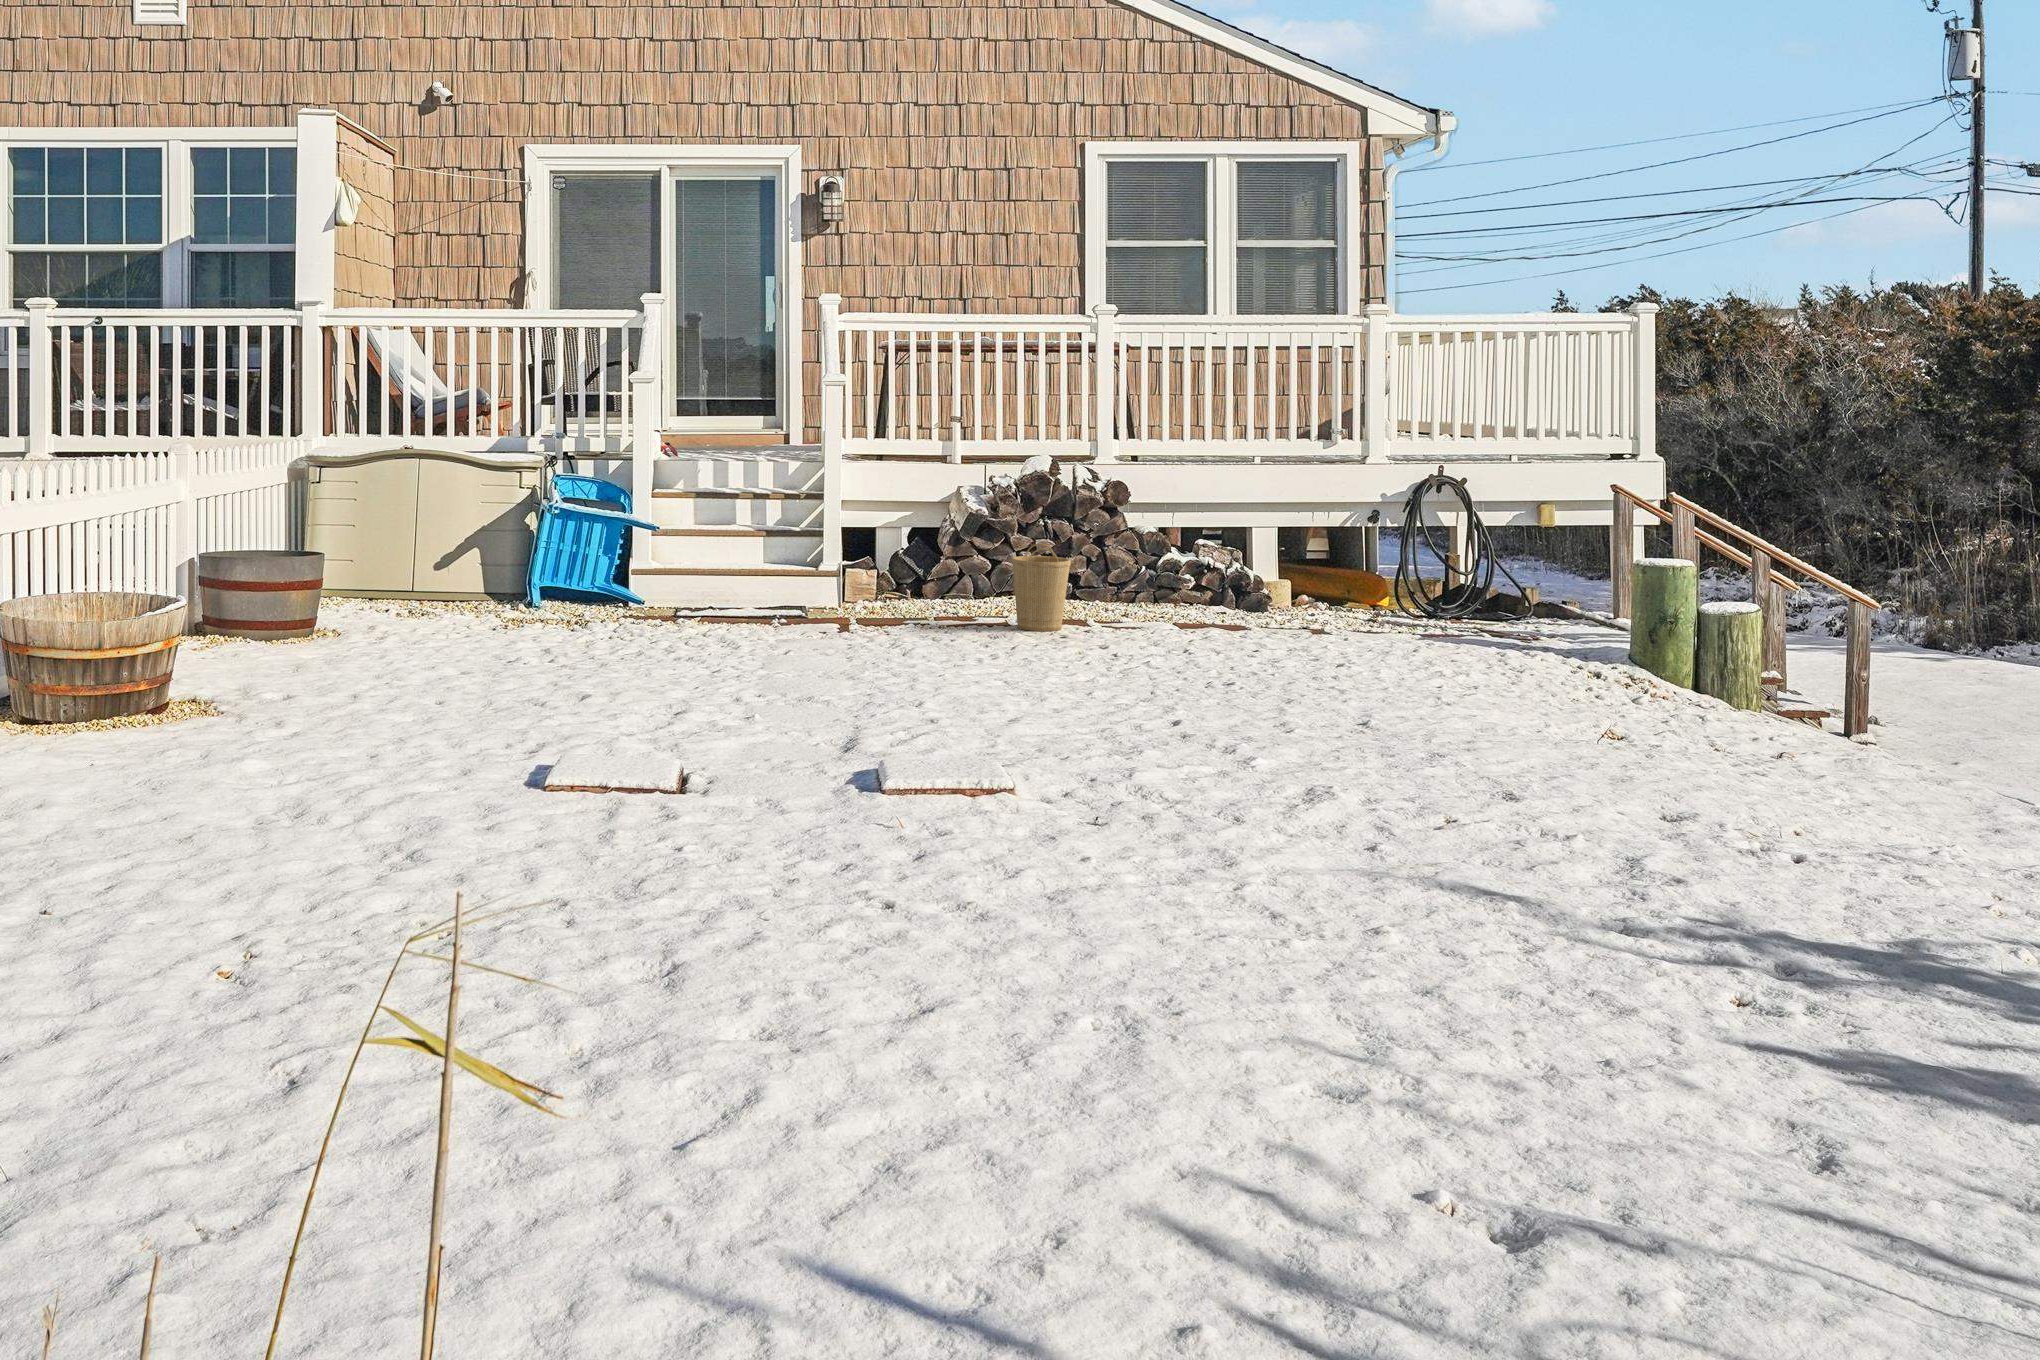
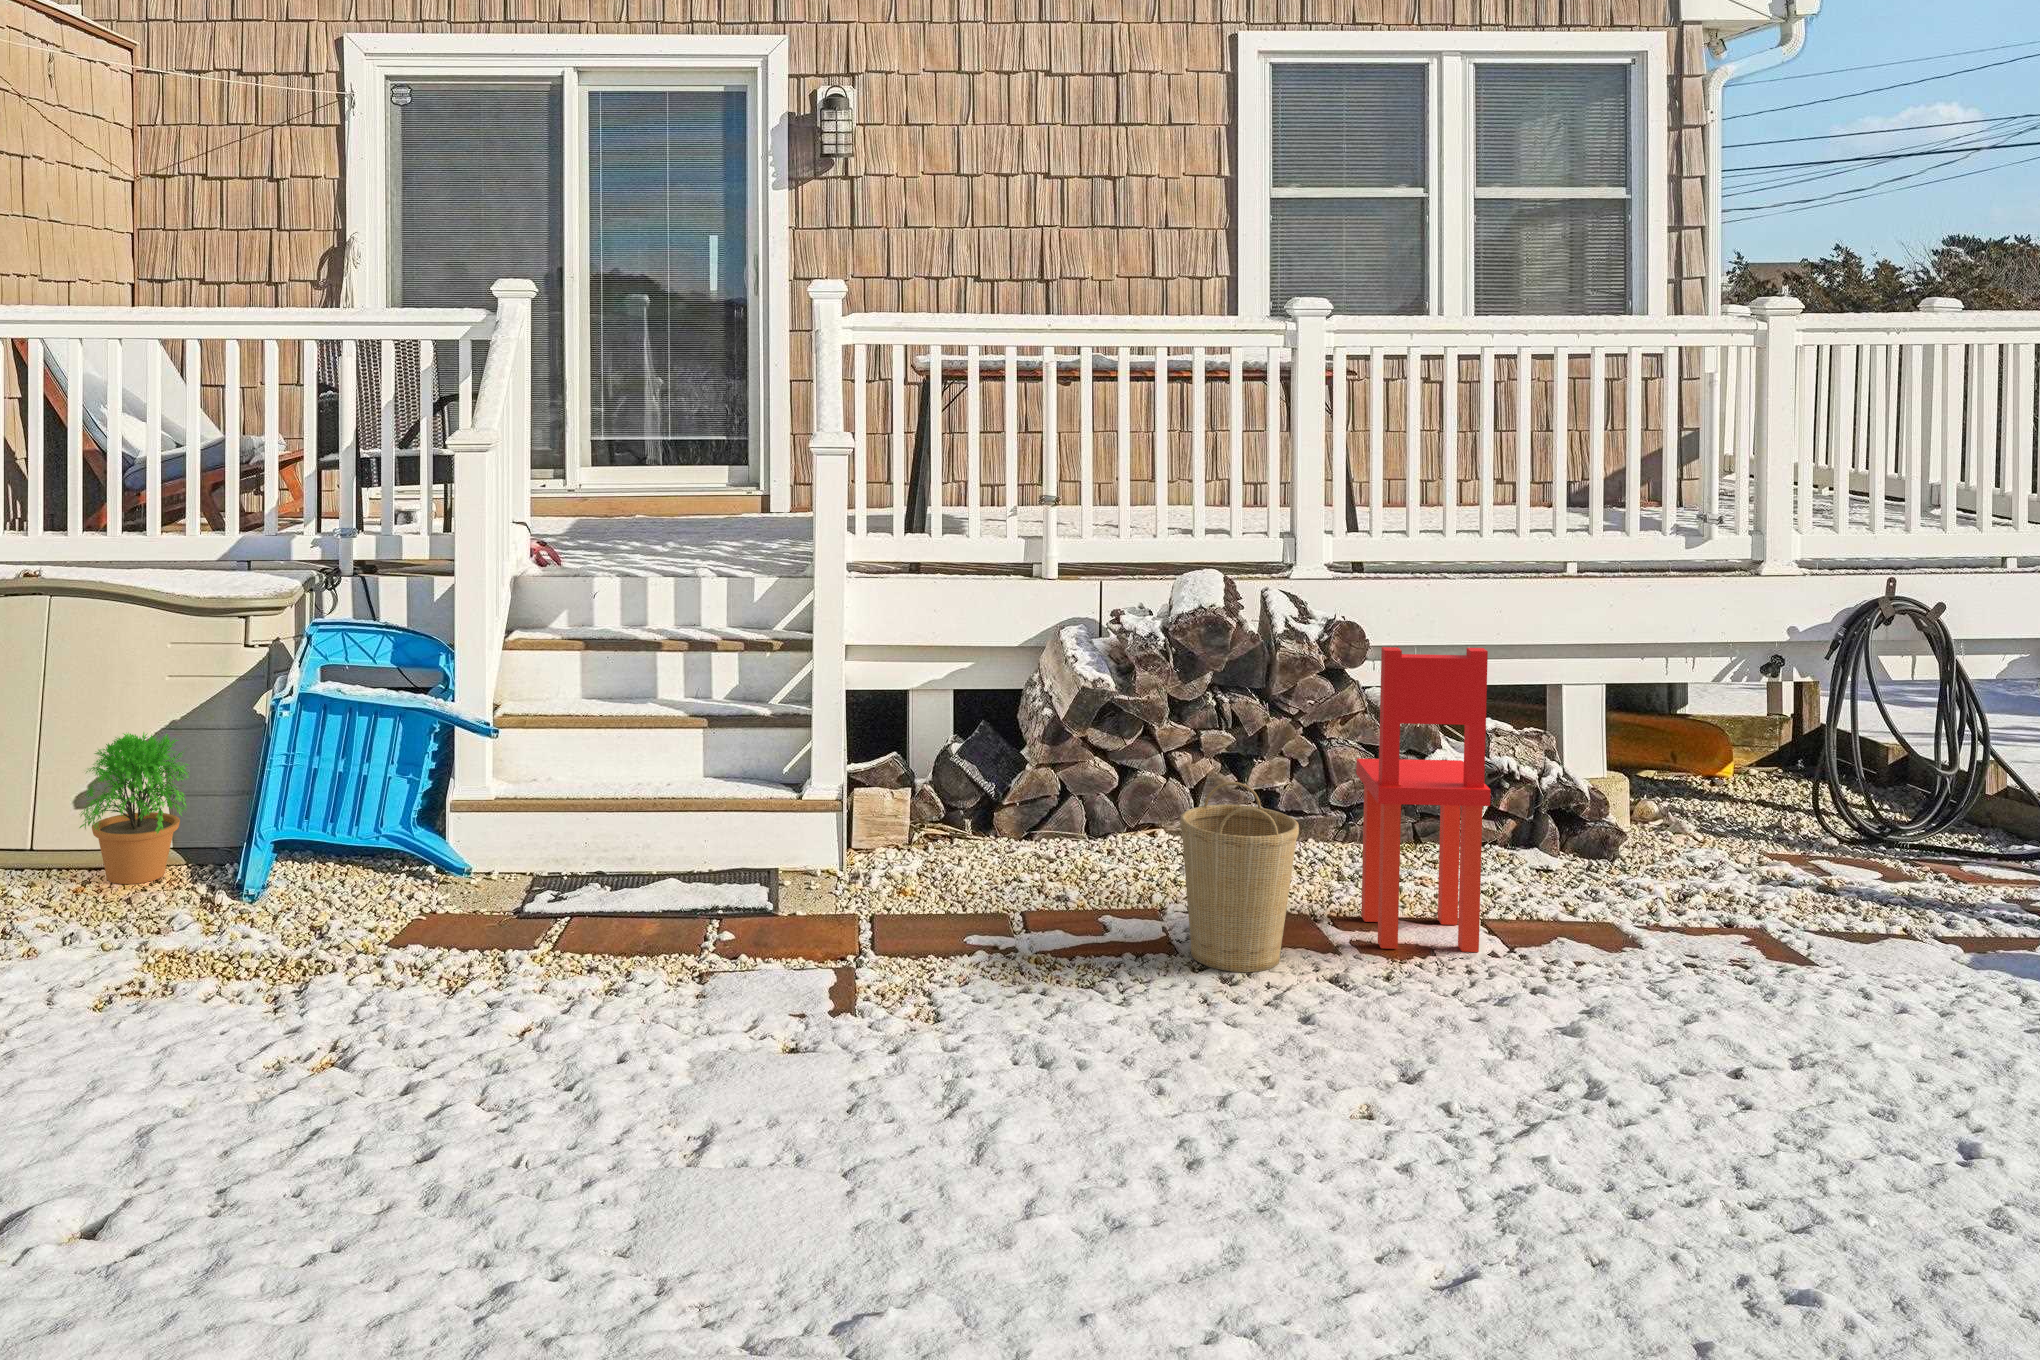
chair: none [1108,475,1169,629] -> present [1356,647,1491,952]
potted plant: none [439,525,498,605] -> present [80,732,189,884]

